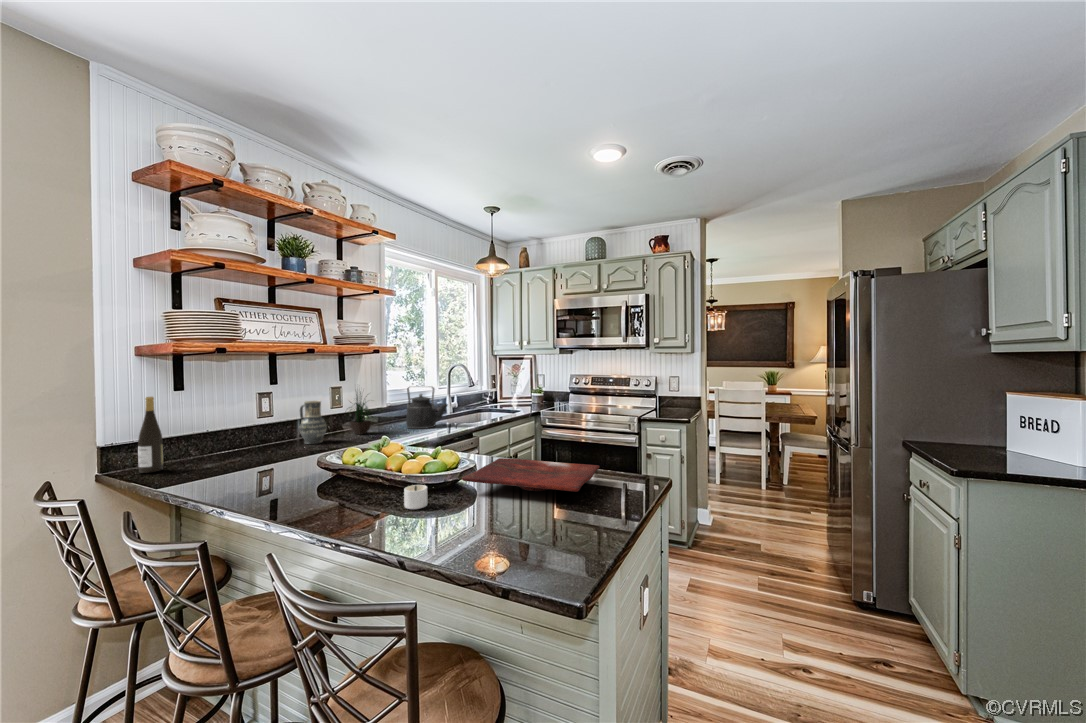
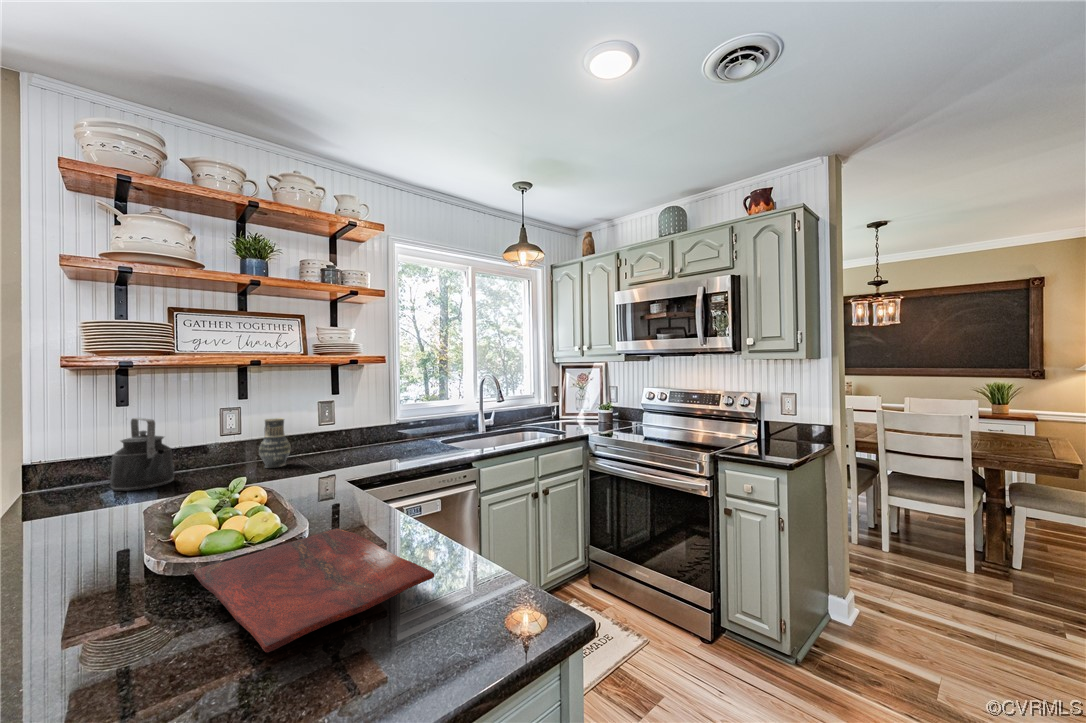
kettle: present [406,387,448,429] -> present [110,418,174,491]
potted plant: present [350,393,371,435] -> none [323,389,359,458]
wine bottle: present [138,397,163,473] -> none [46,413,75,496]
candle: present [404,485,428,509] -> none [61,578,112,625]

